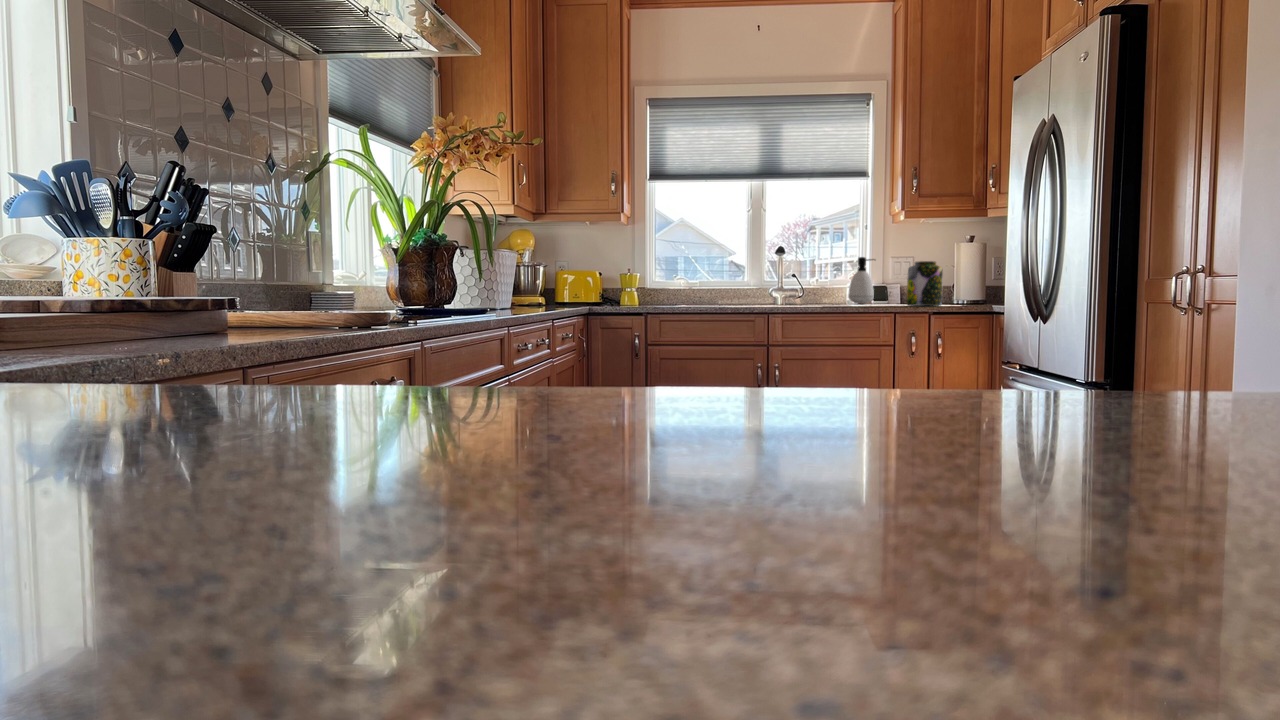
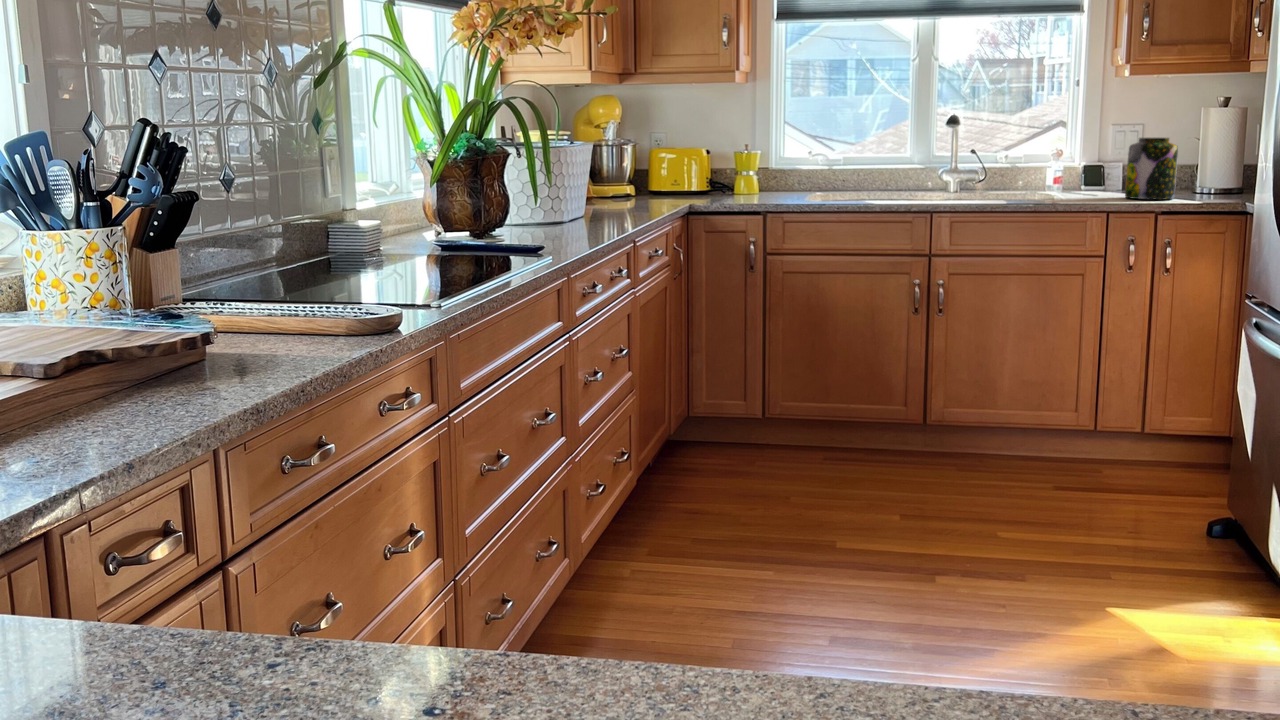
soap dispenser: present [848,257,875,303] -> none [1045,127,1086,191]

